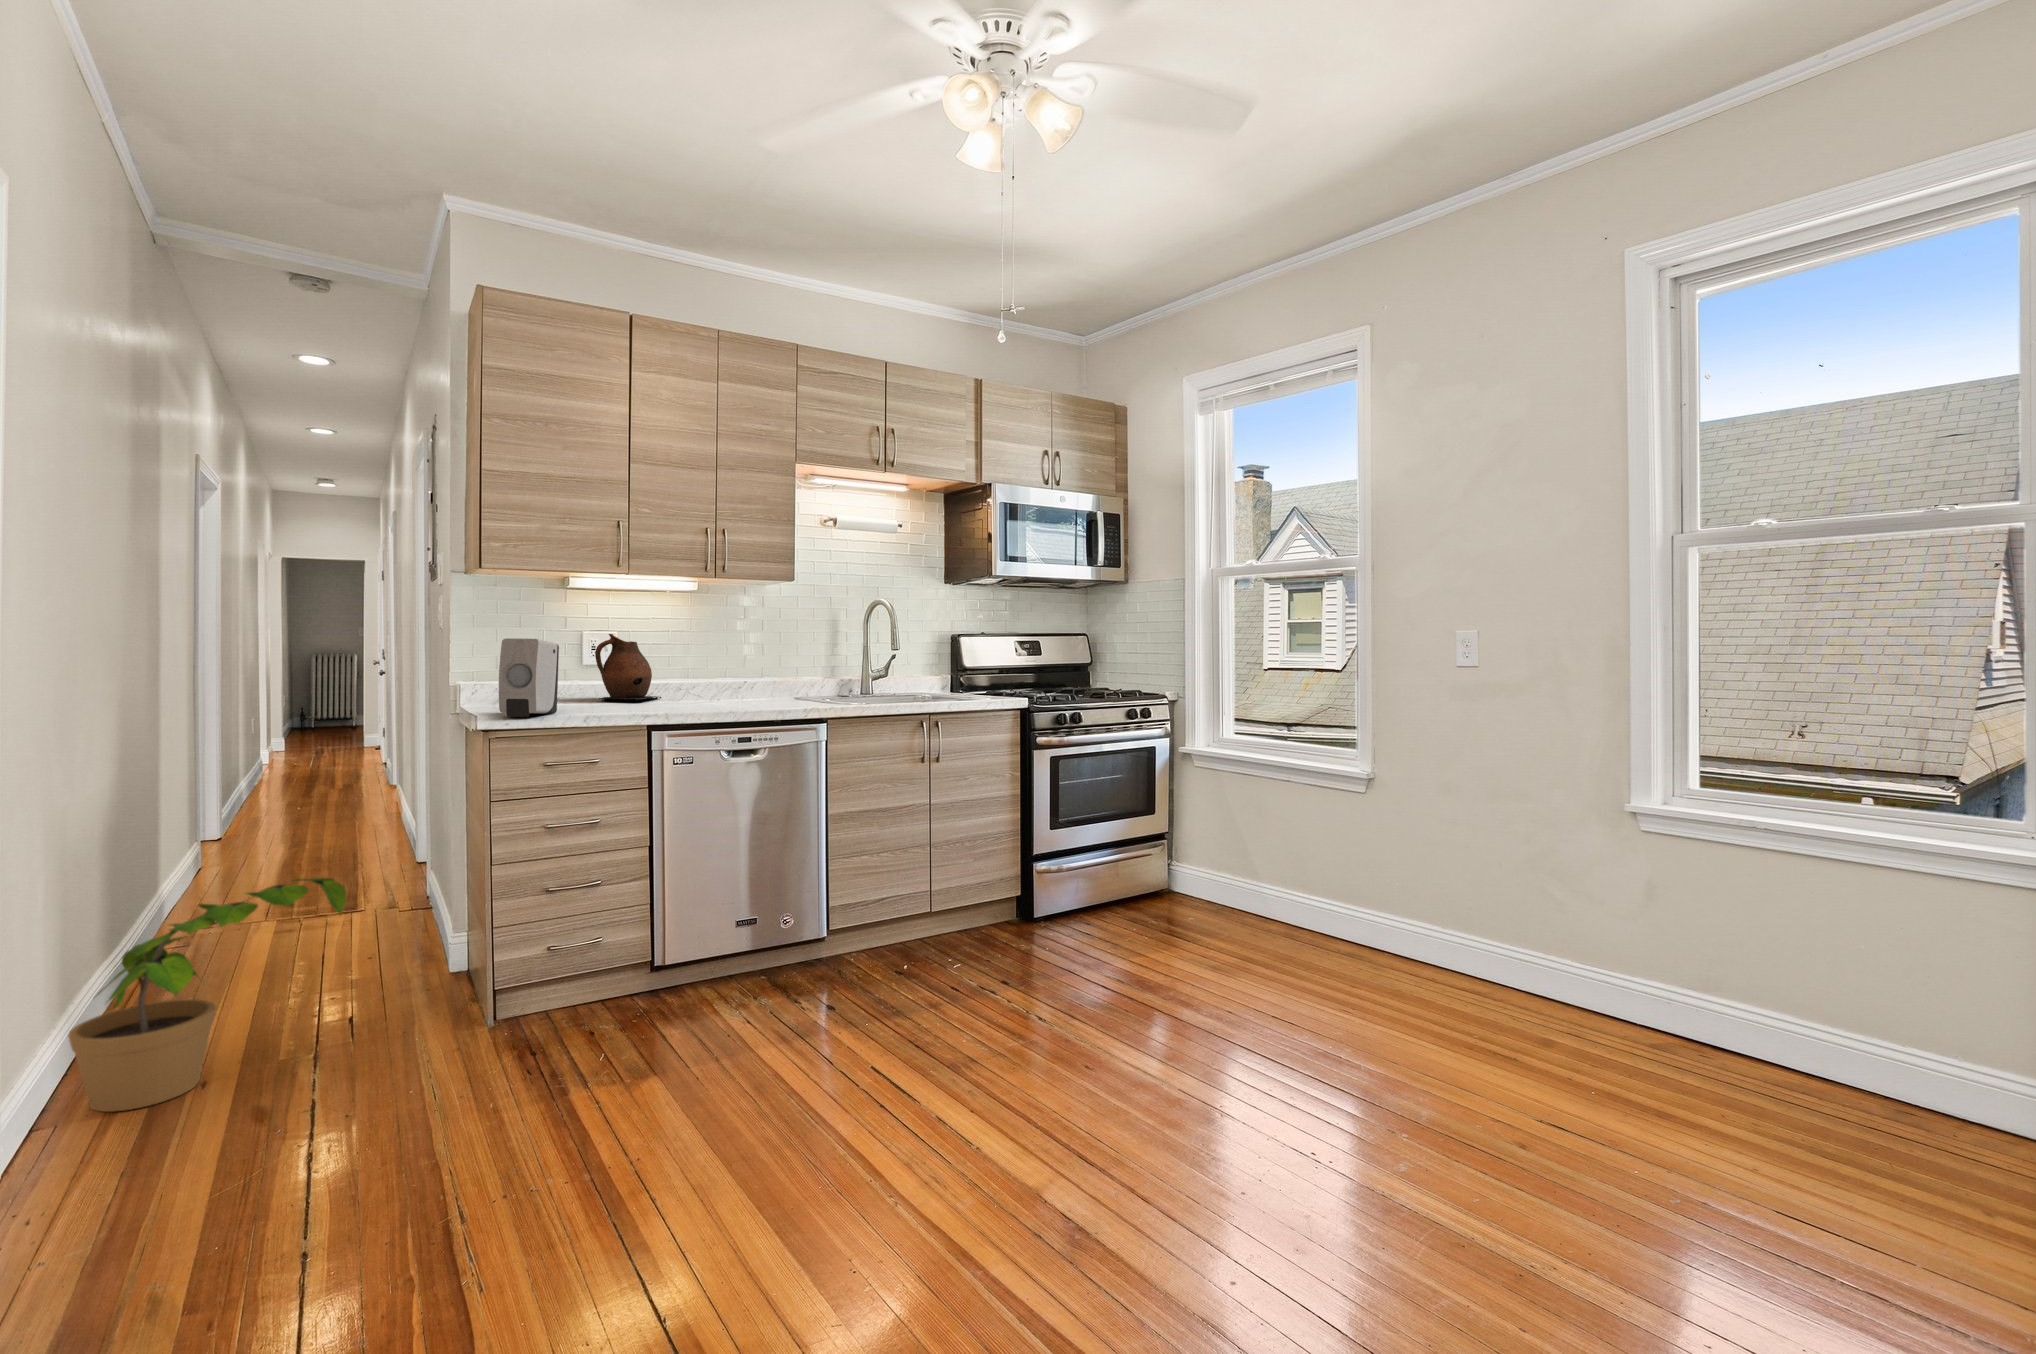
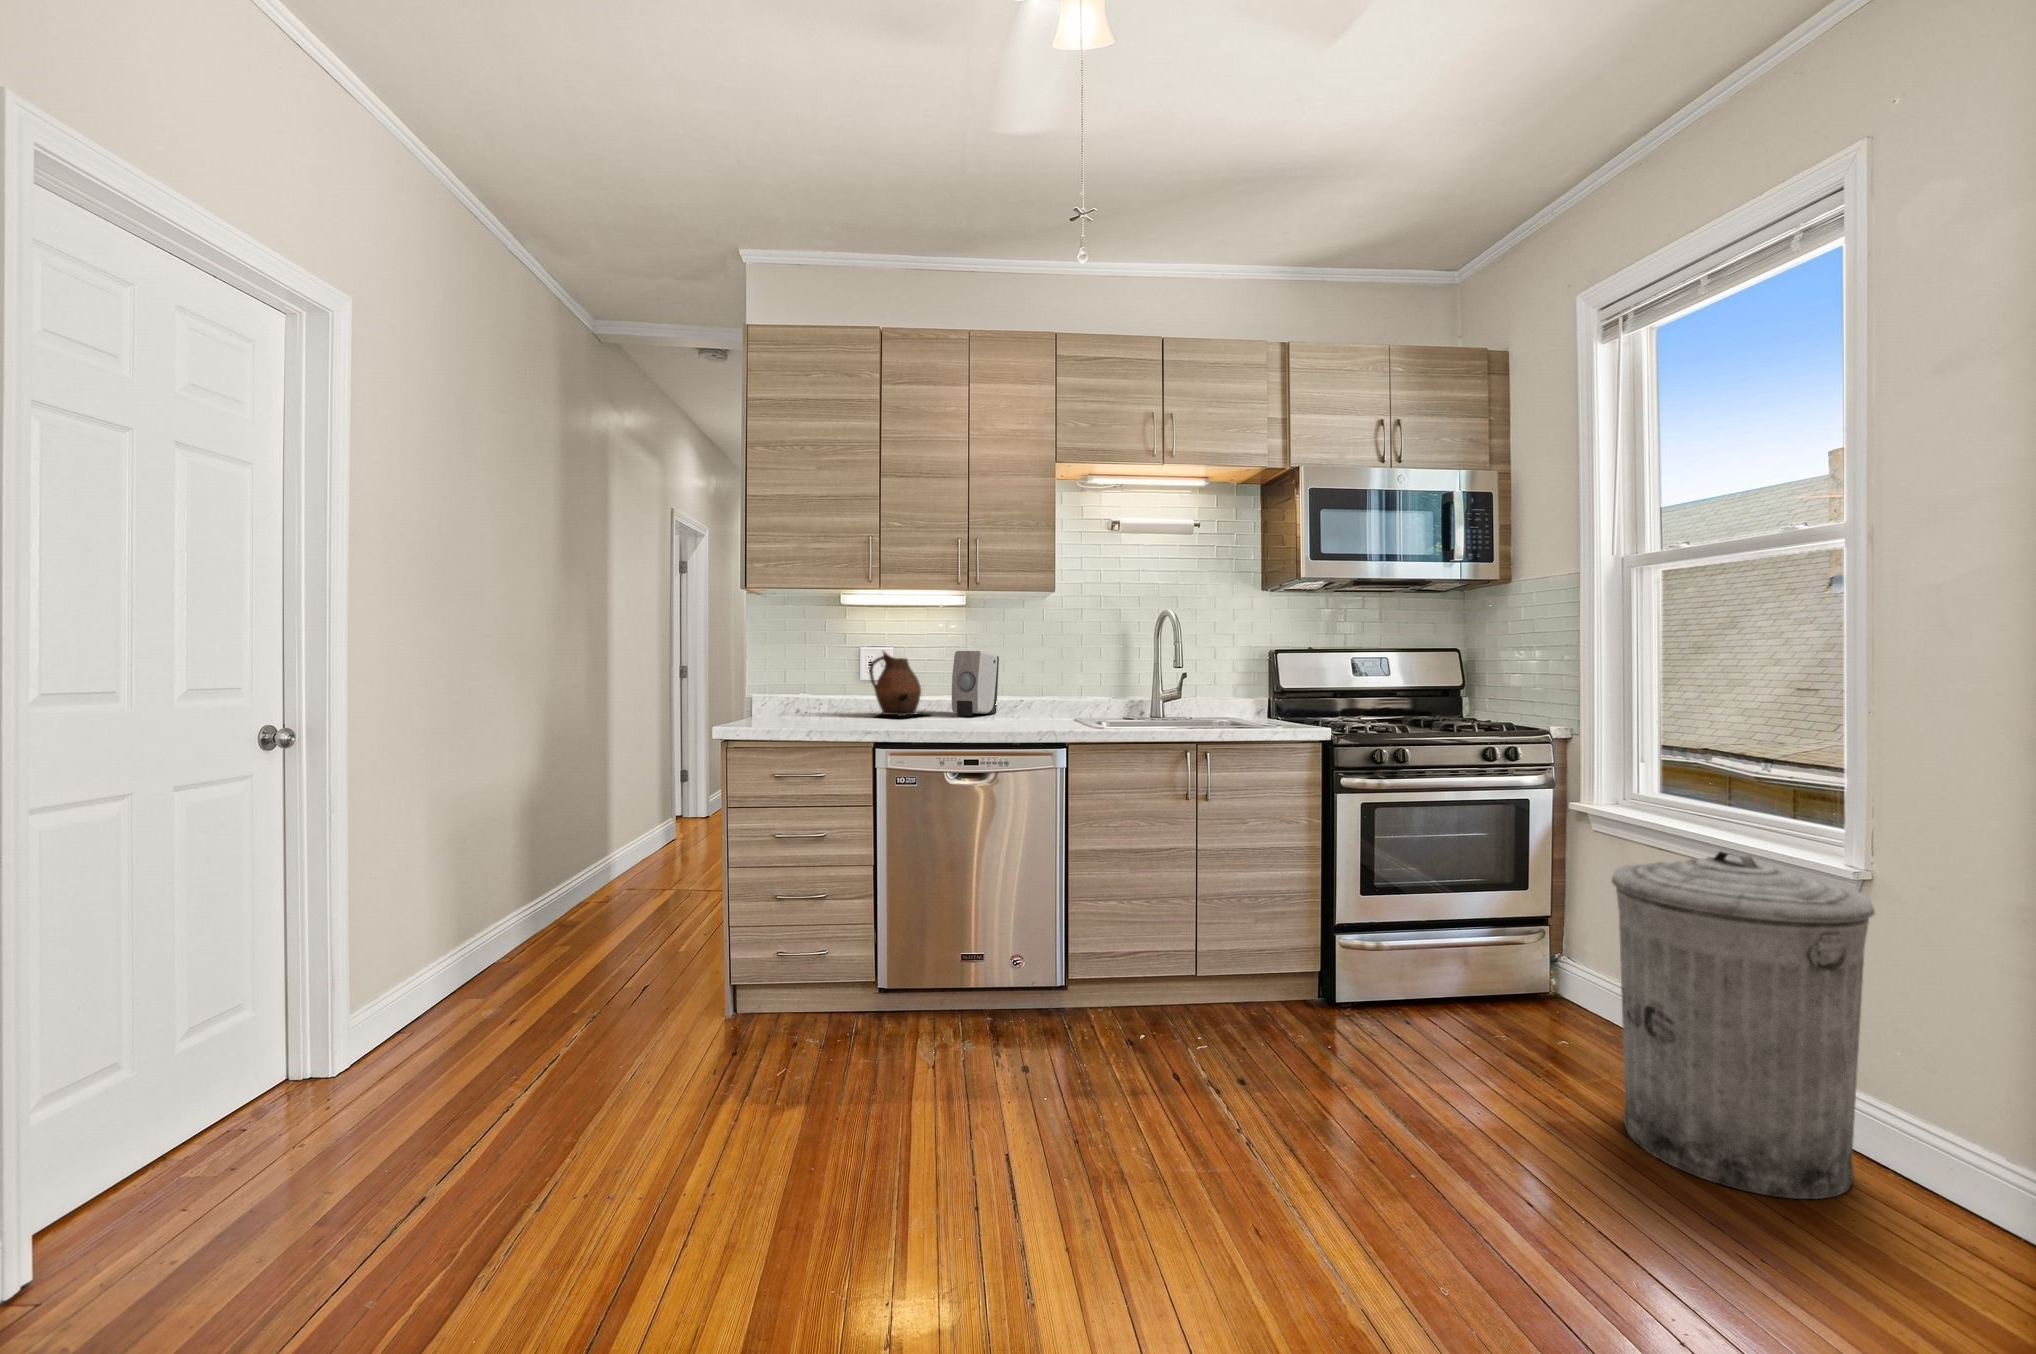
soap dispenser: present [499,638,559,717] -> present [952,651,999,716]
trash can: none [1240,770,1379,980] -> present [1612,851,1875,1199]
potted plant: present [68,878,346,1112] -> none [418,863,609,1040]

